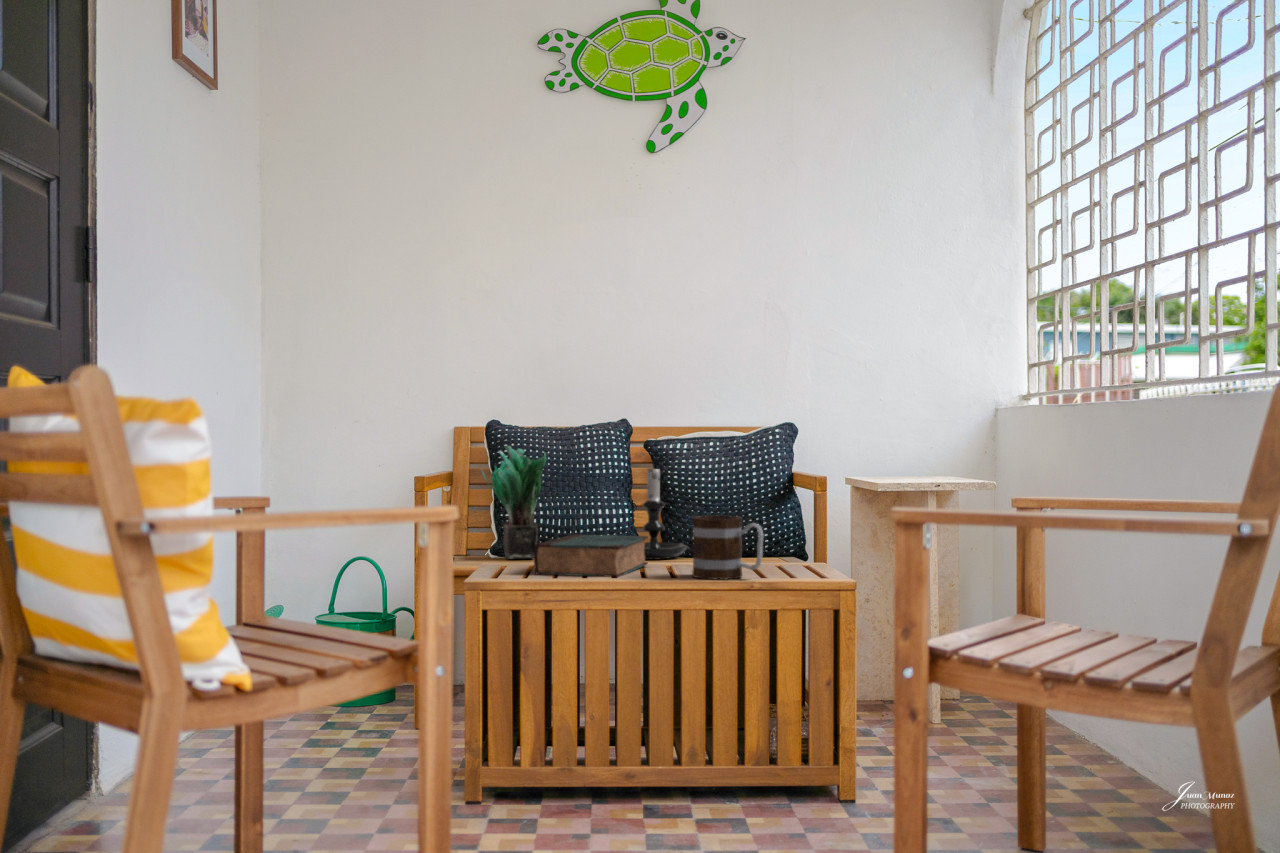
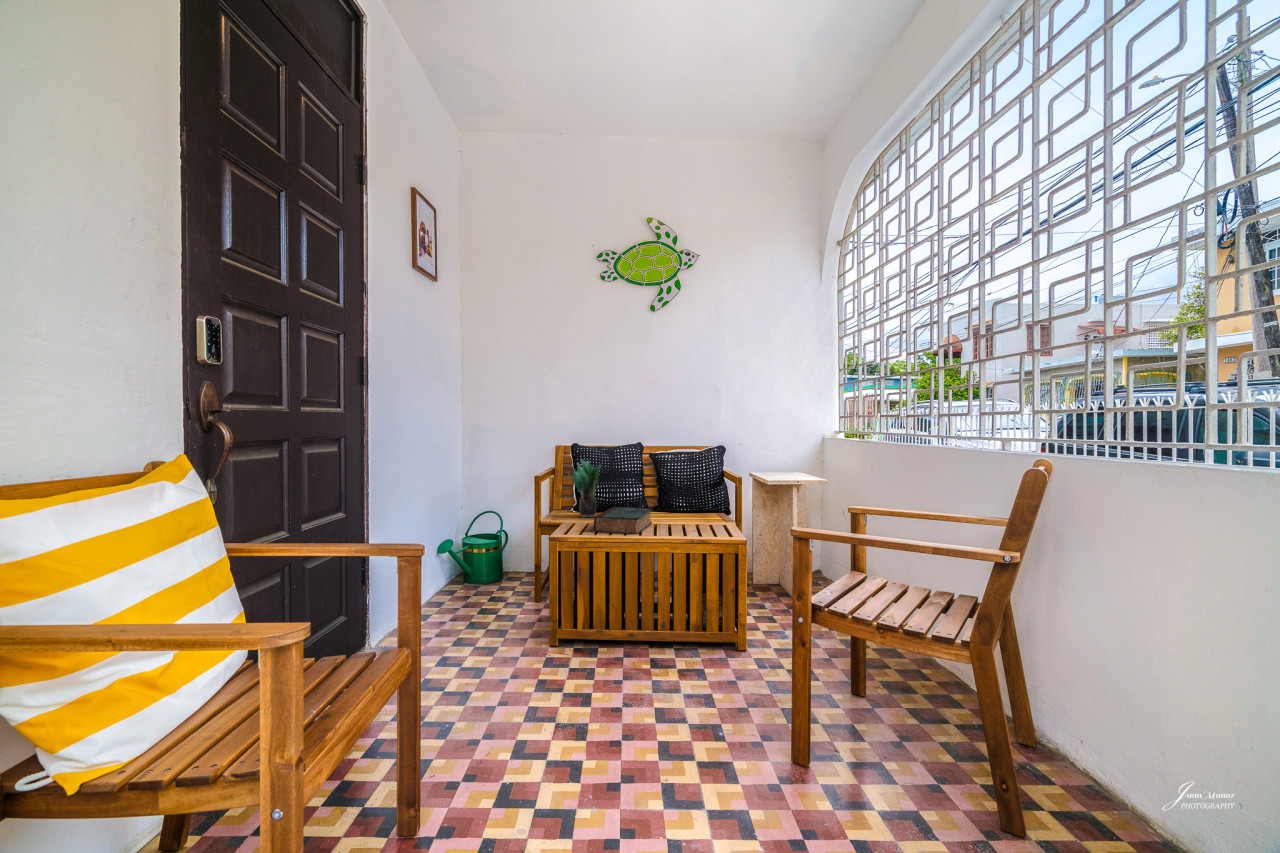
candle holder: present [643,468,688,559] -> none [639,468,672,518]
mug: present [692,515,764,580] -> none [676,502,714,538]

